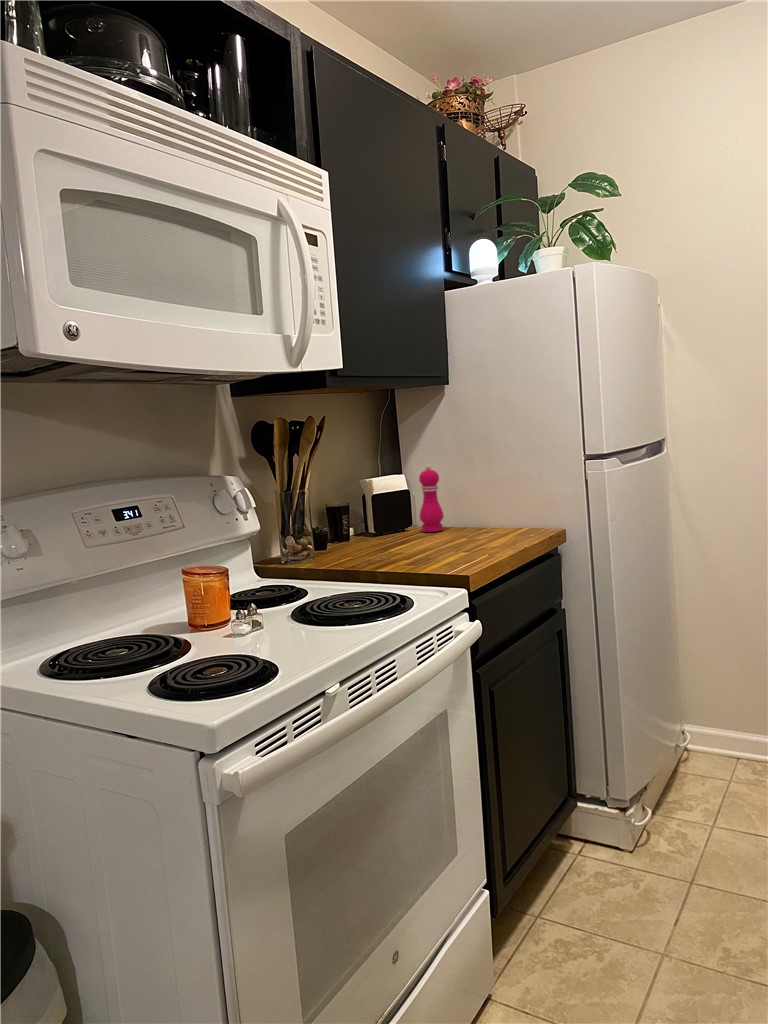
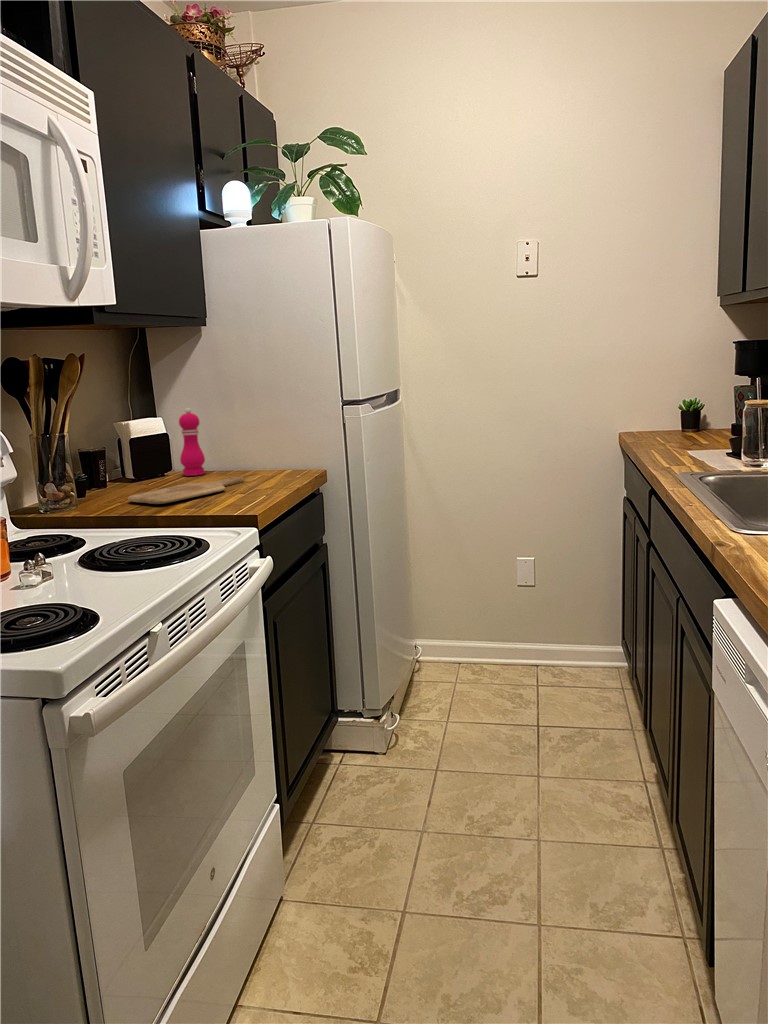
cutting board: none [358,535,476,560] -> present [128,477,244,504]

